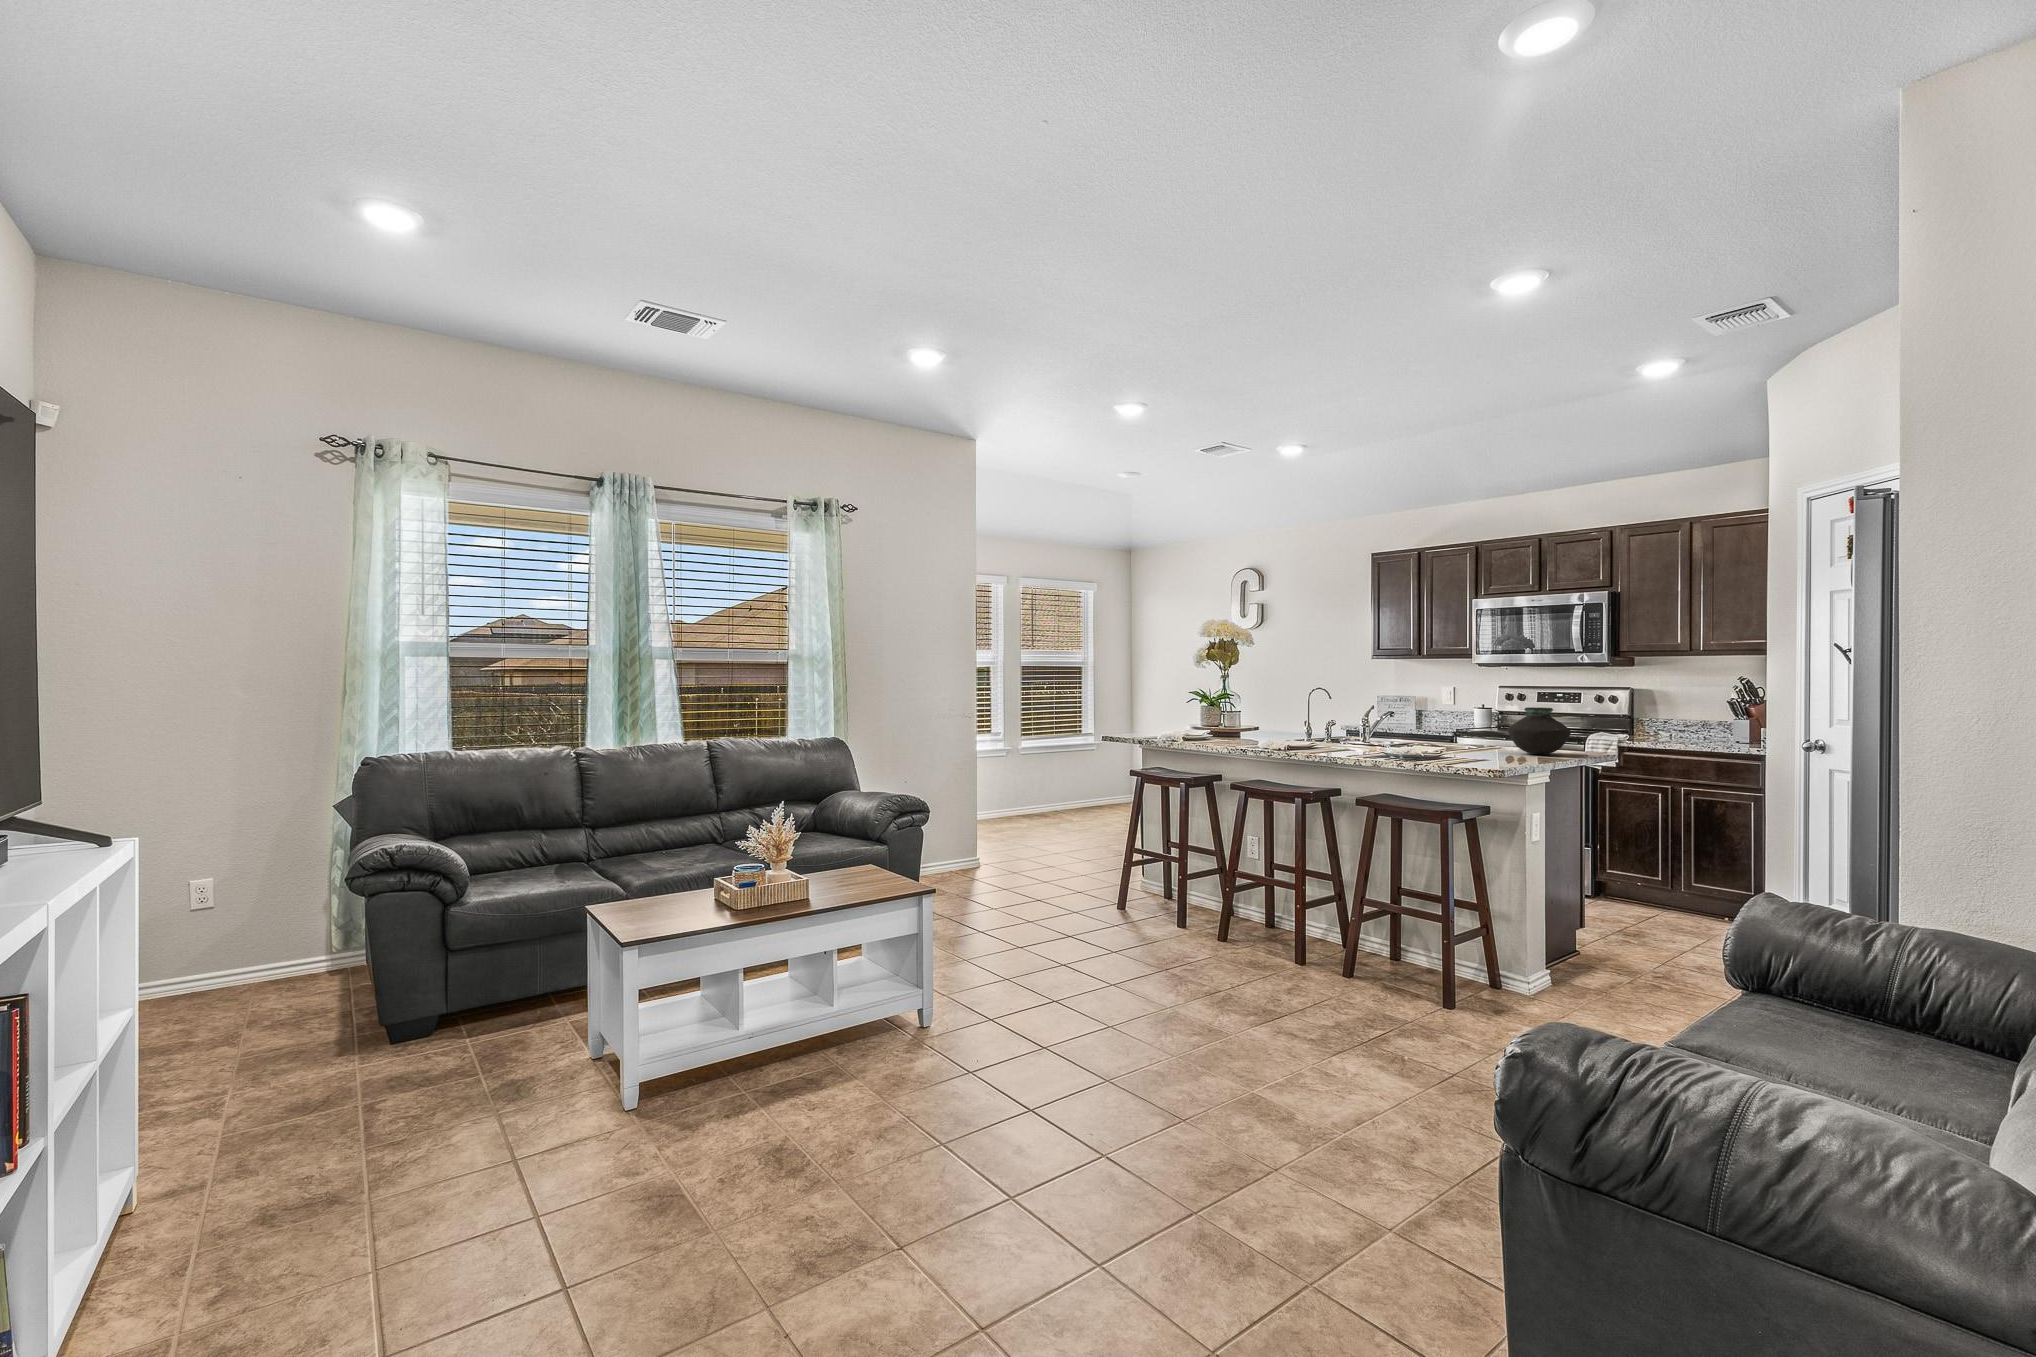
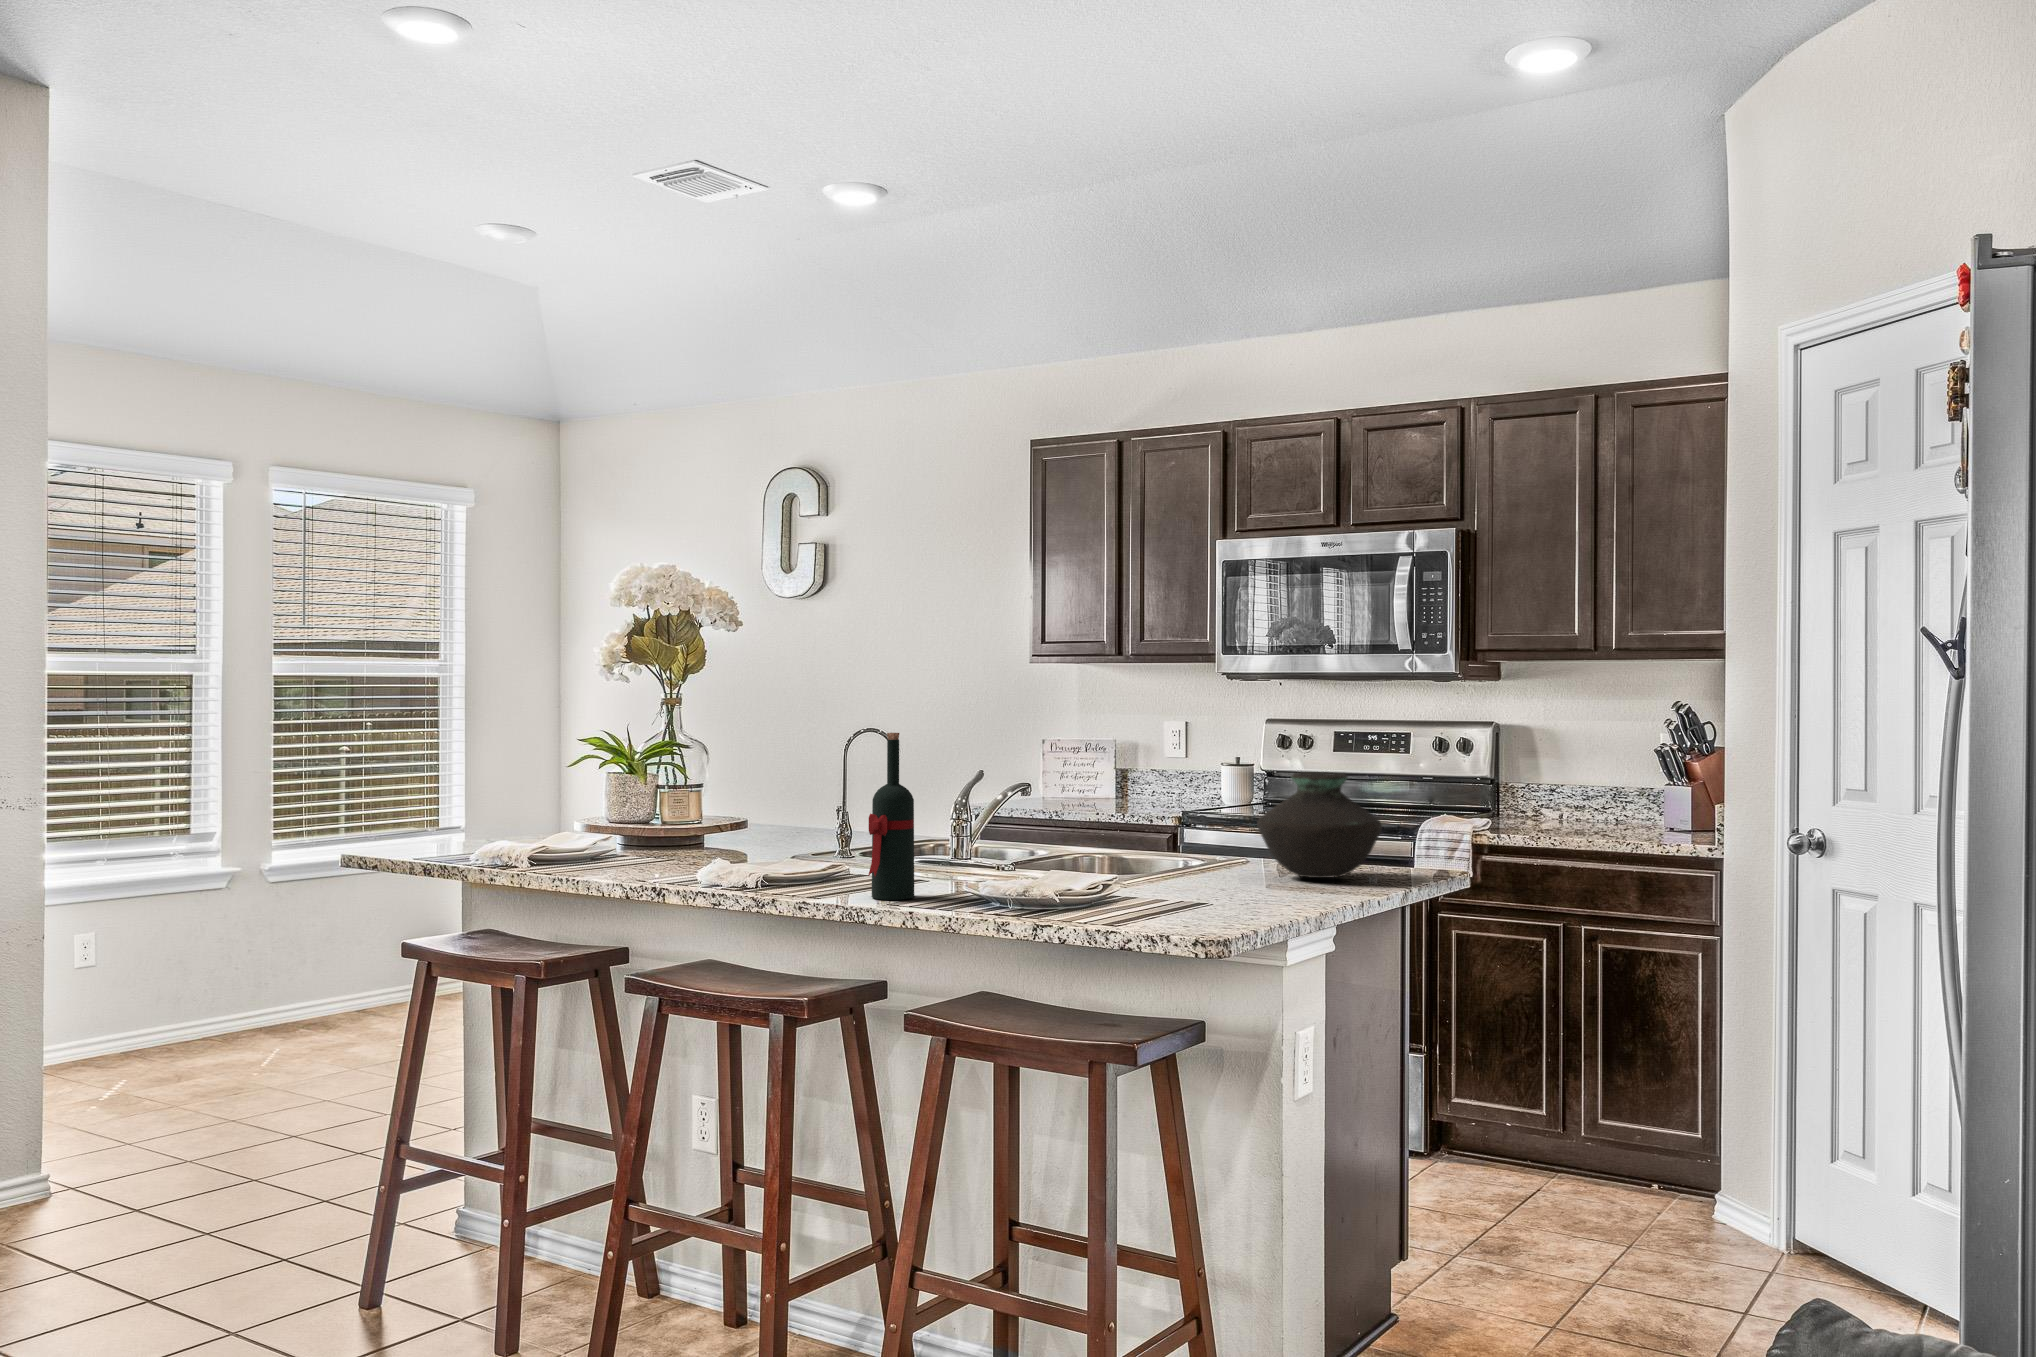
wine bottle: none [1336,689,1355,755] -> present [868,733,914,900]

